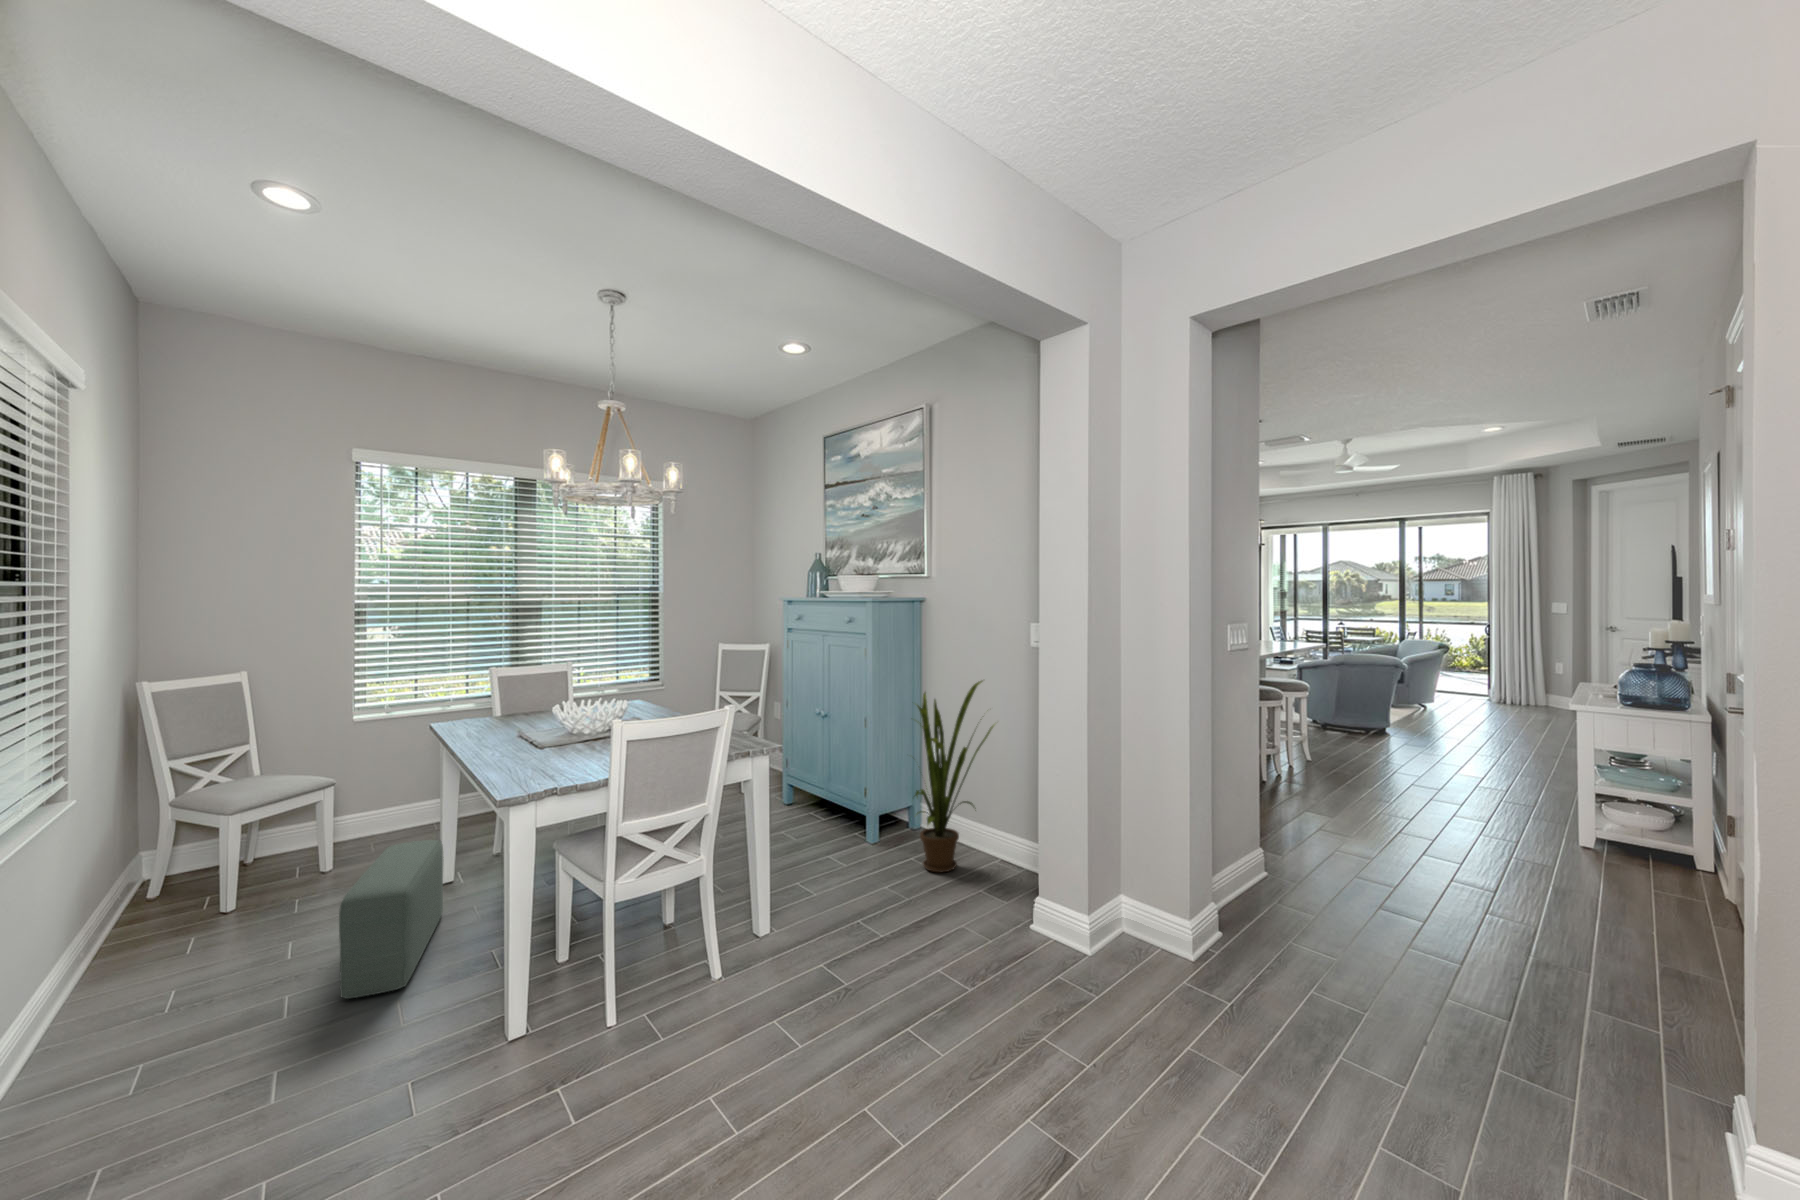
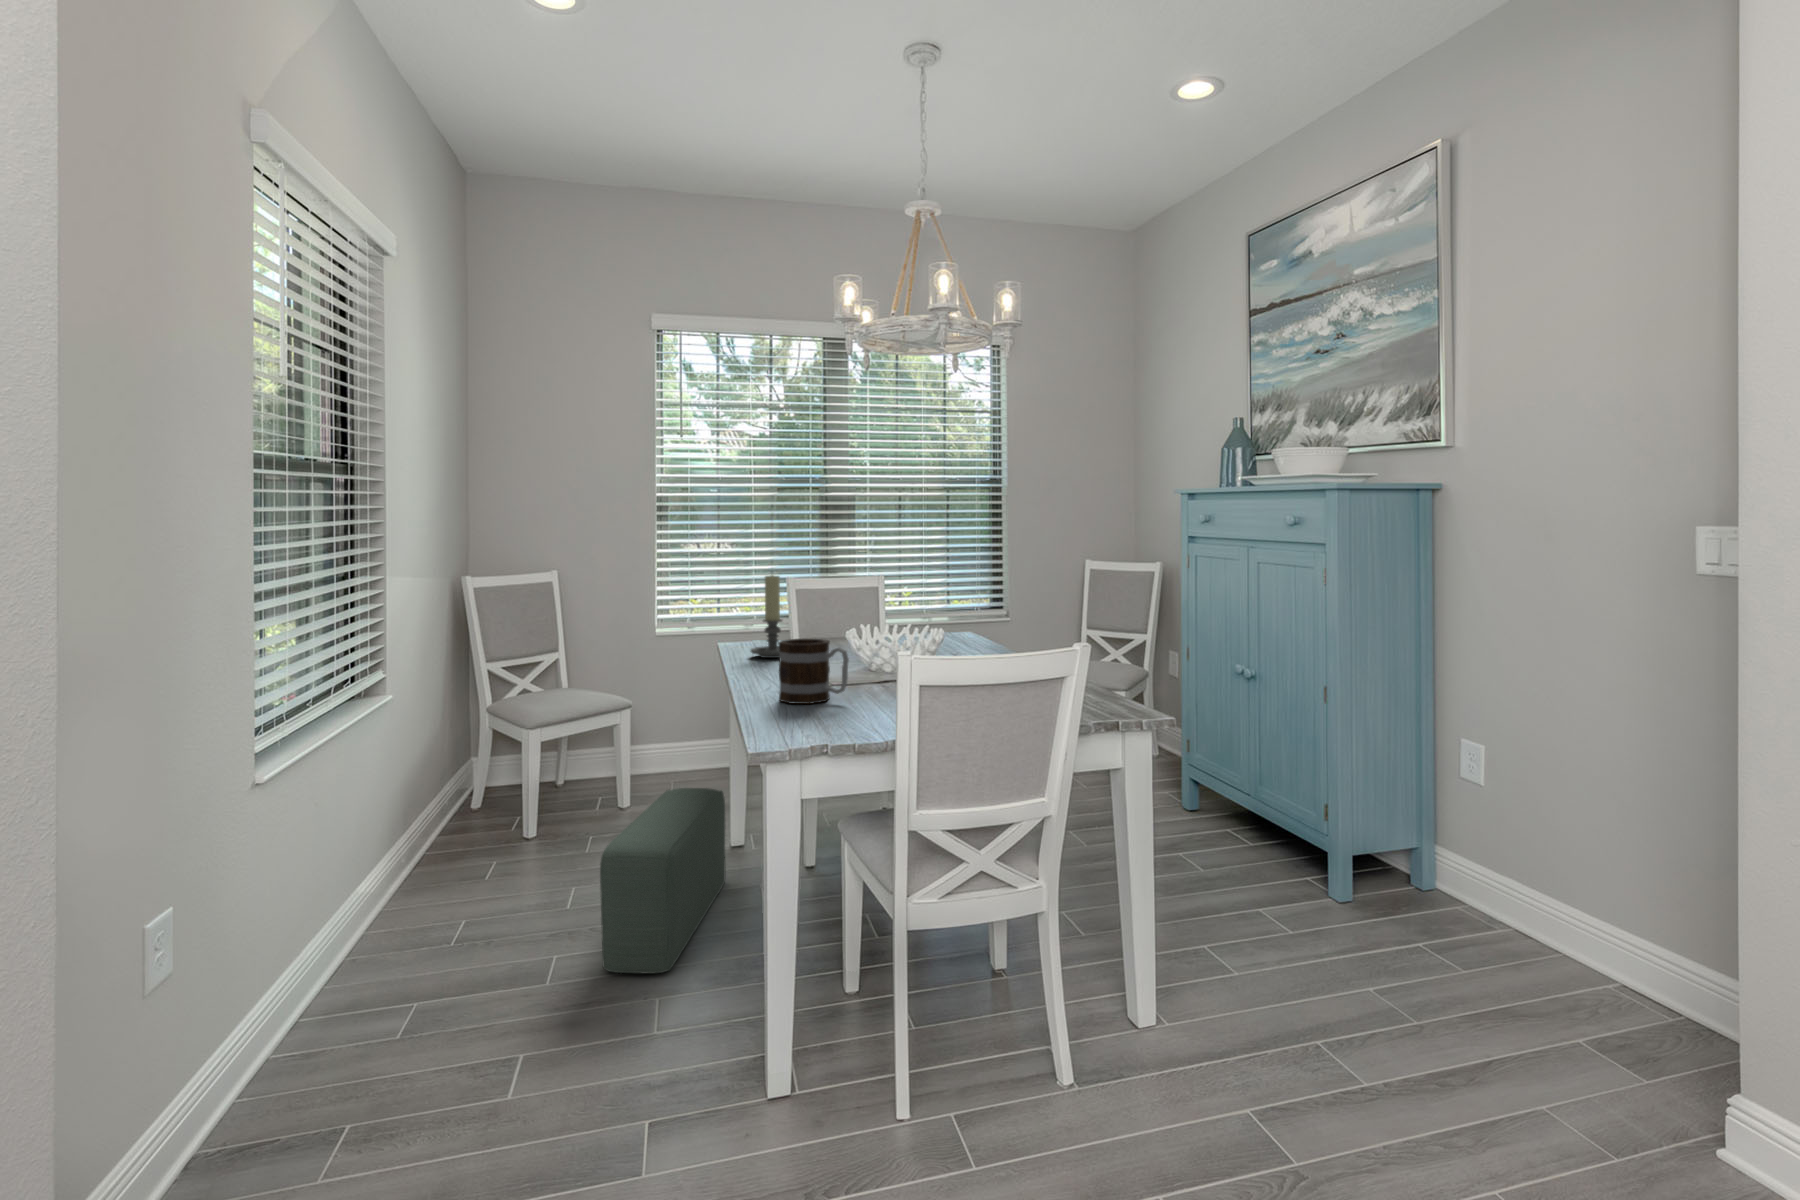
candle holder: none [464,667,503,732] -> present [751,575,782,658]
house plant: present [915,681,994,872] -> none [1391,631,1592,963]
mug: none [504,714,561,763] -> present [779,639,849,704]

